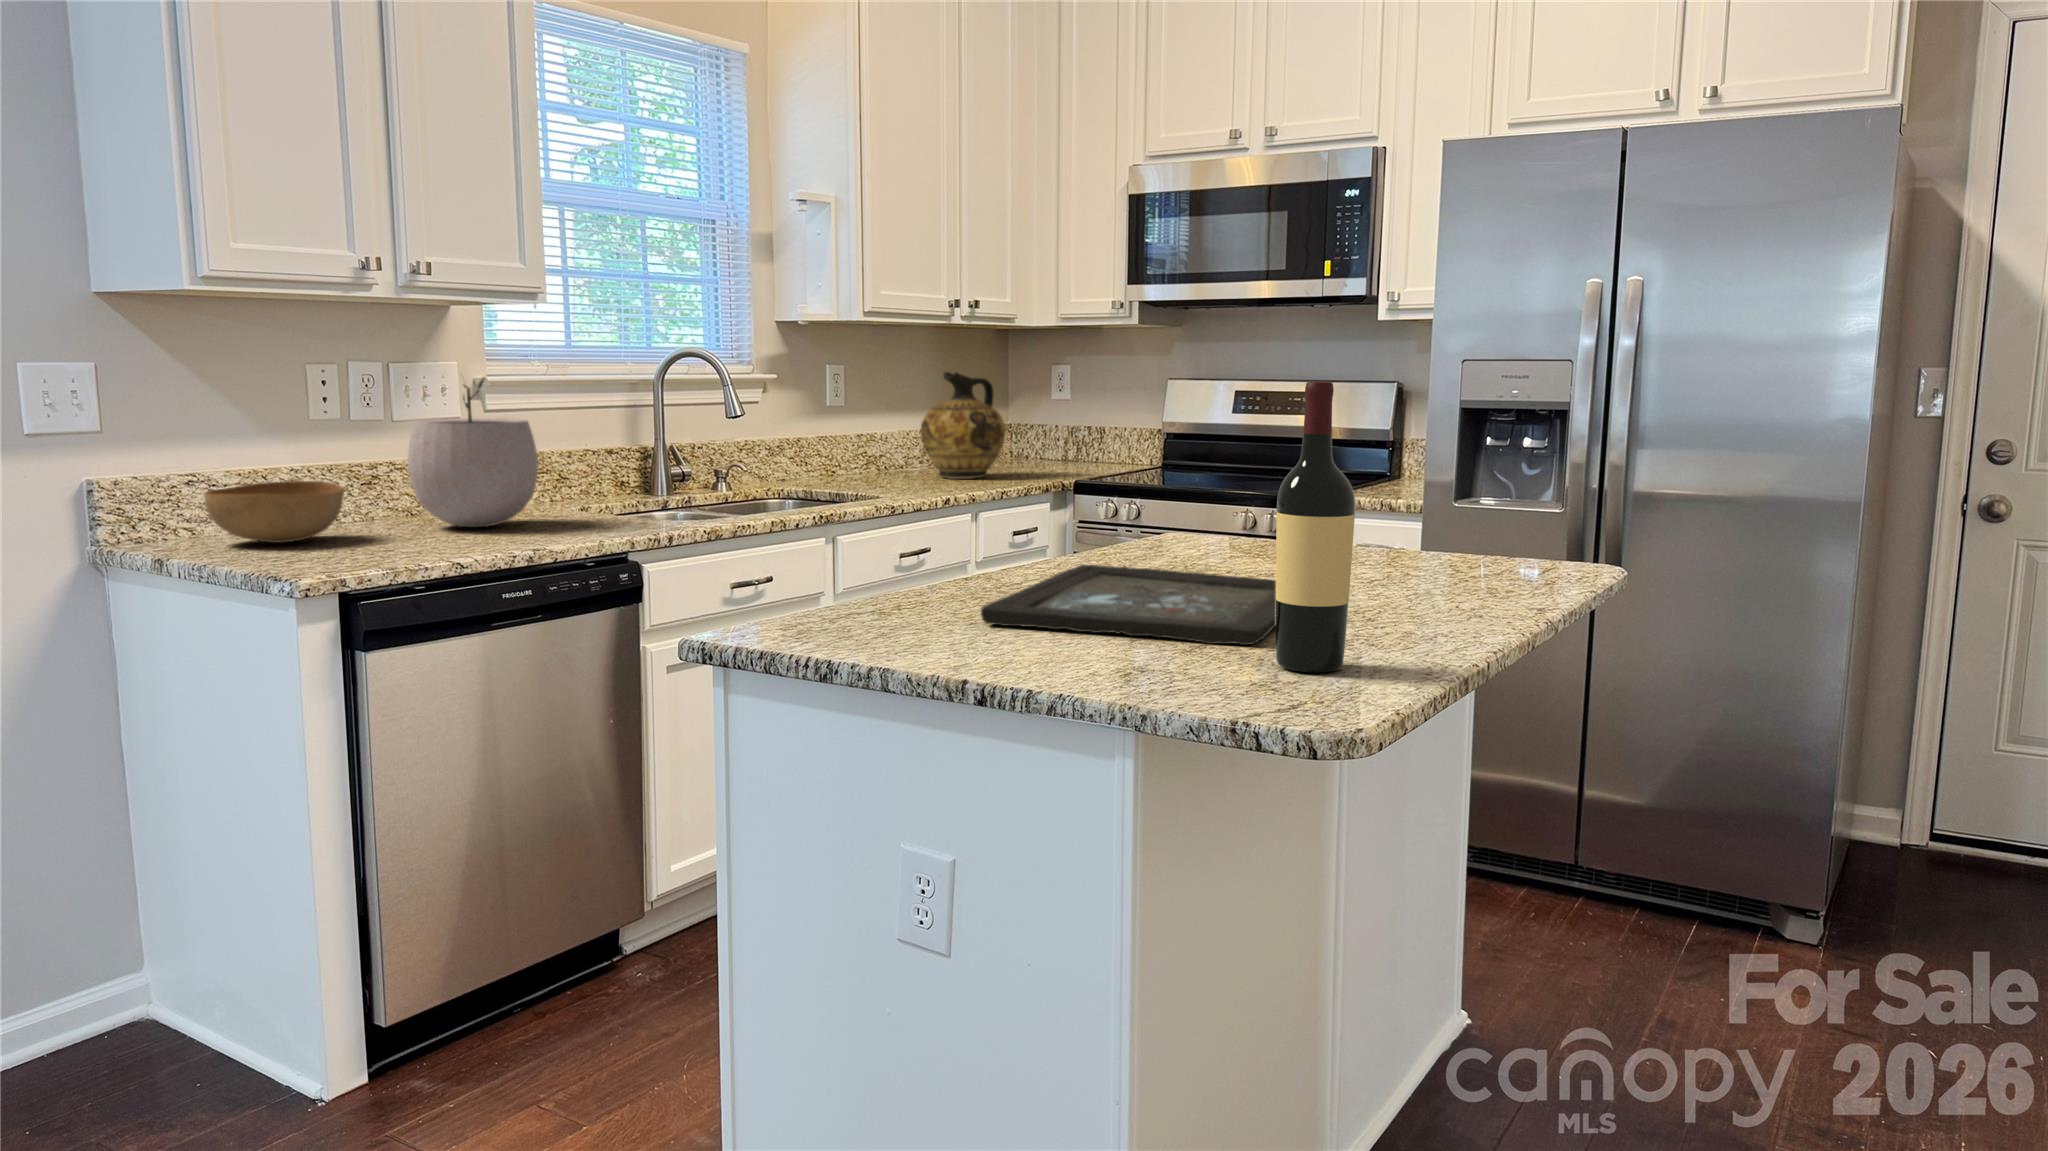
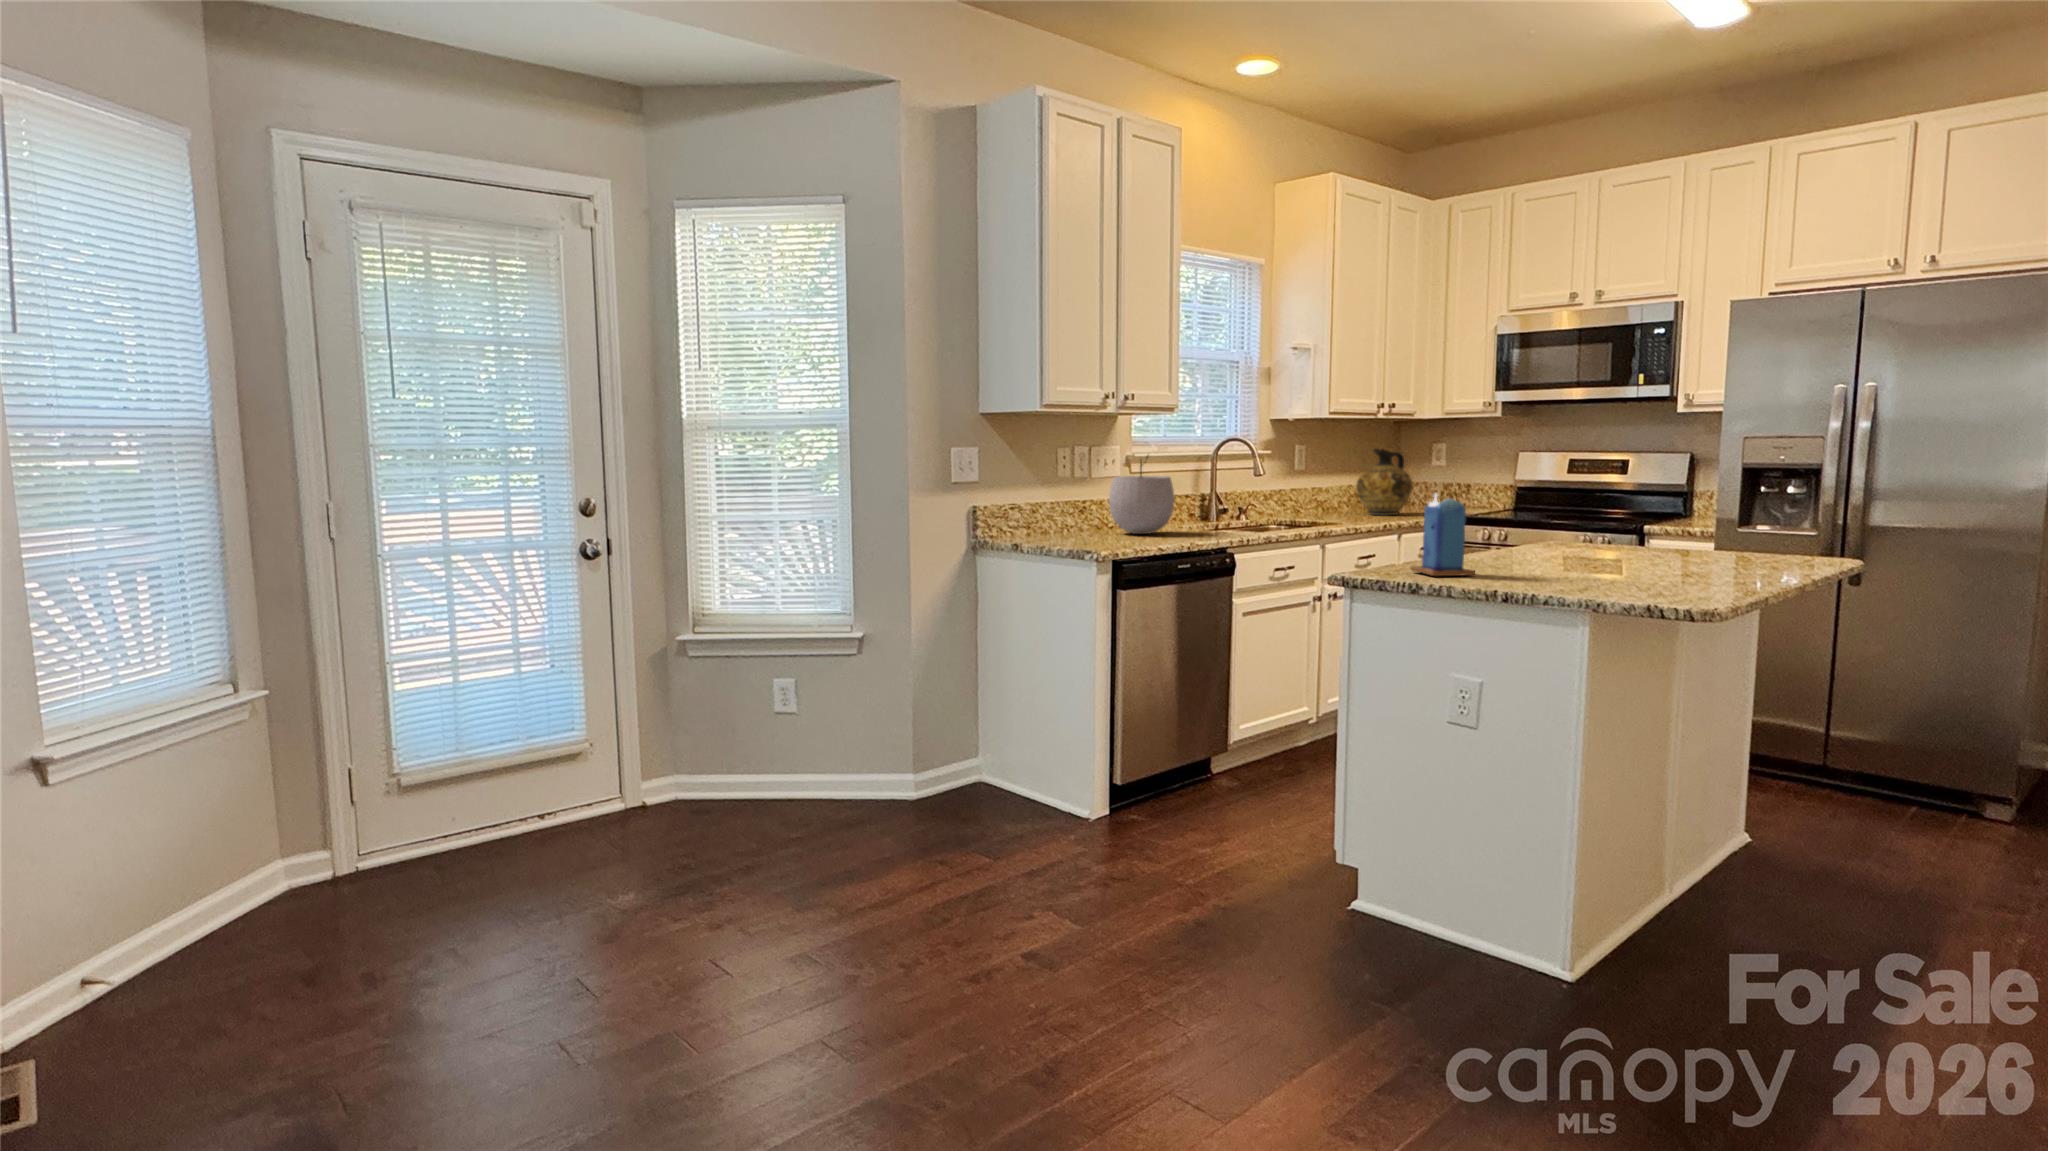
wine bottle: present [1276,381,1355,672] -> none [1650,452,1694,589]
candle: none [834,464,953,647] -> present [1410,494,1475,576]
bowl: present [204,481,344,543] -> none [1025,508,1088,538]
tray: present [981,564,1276,645] -> none [1482,550,1659,581]

